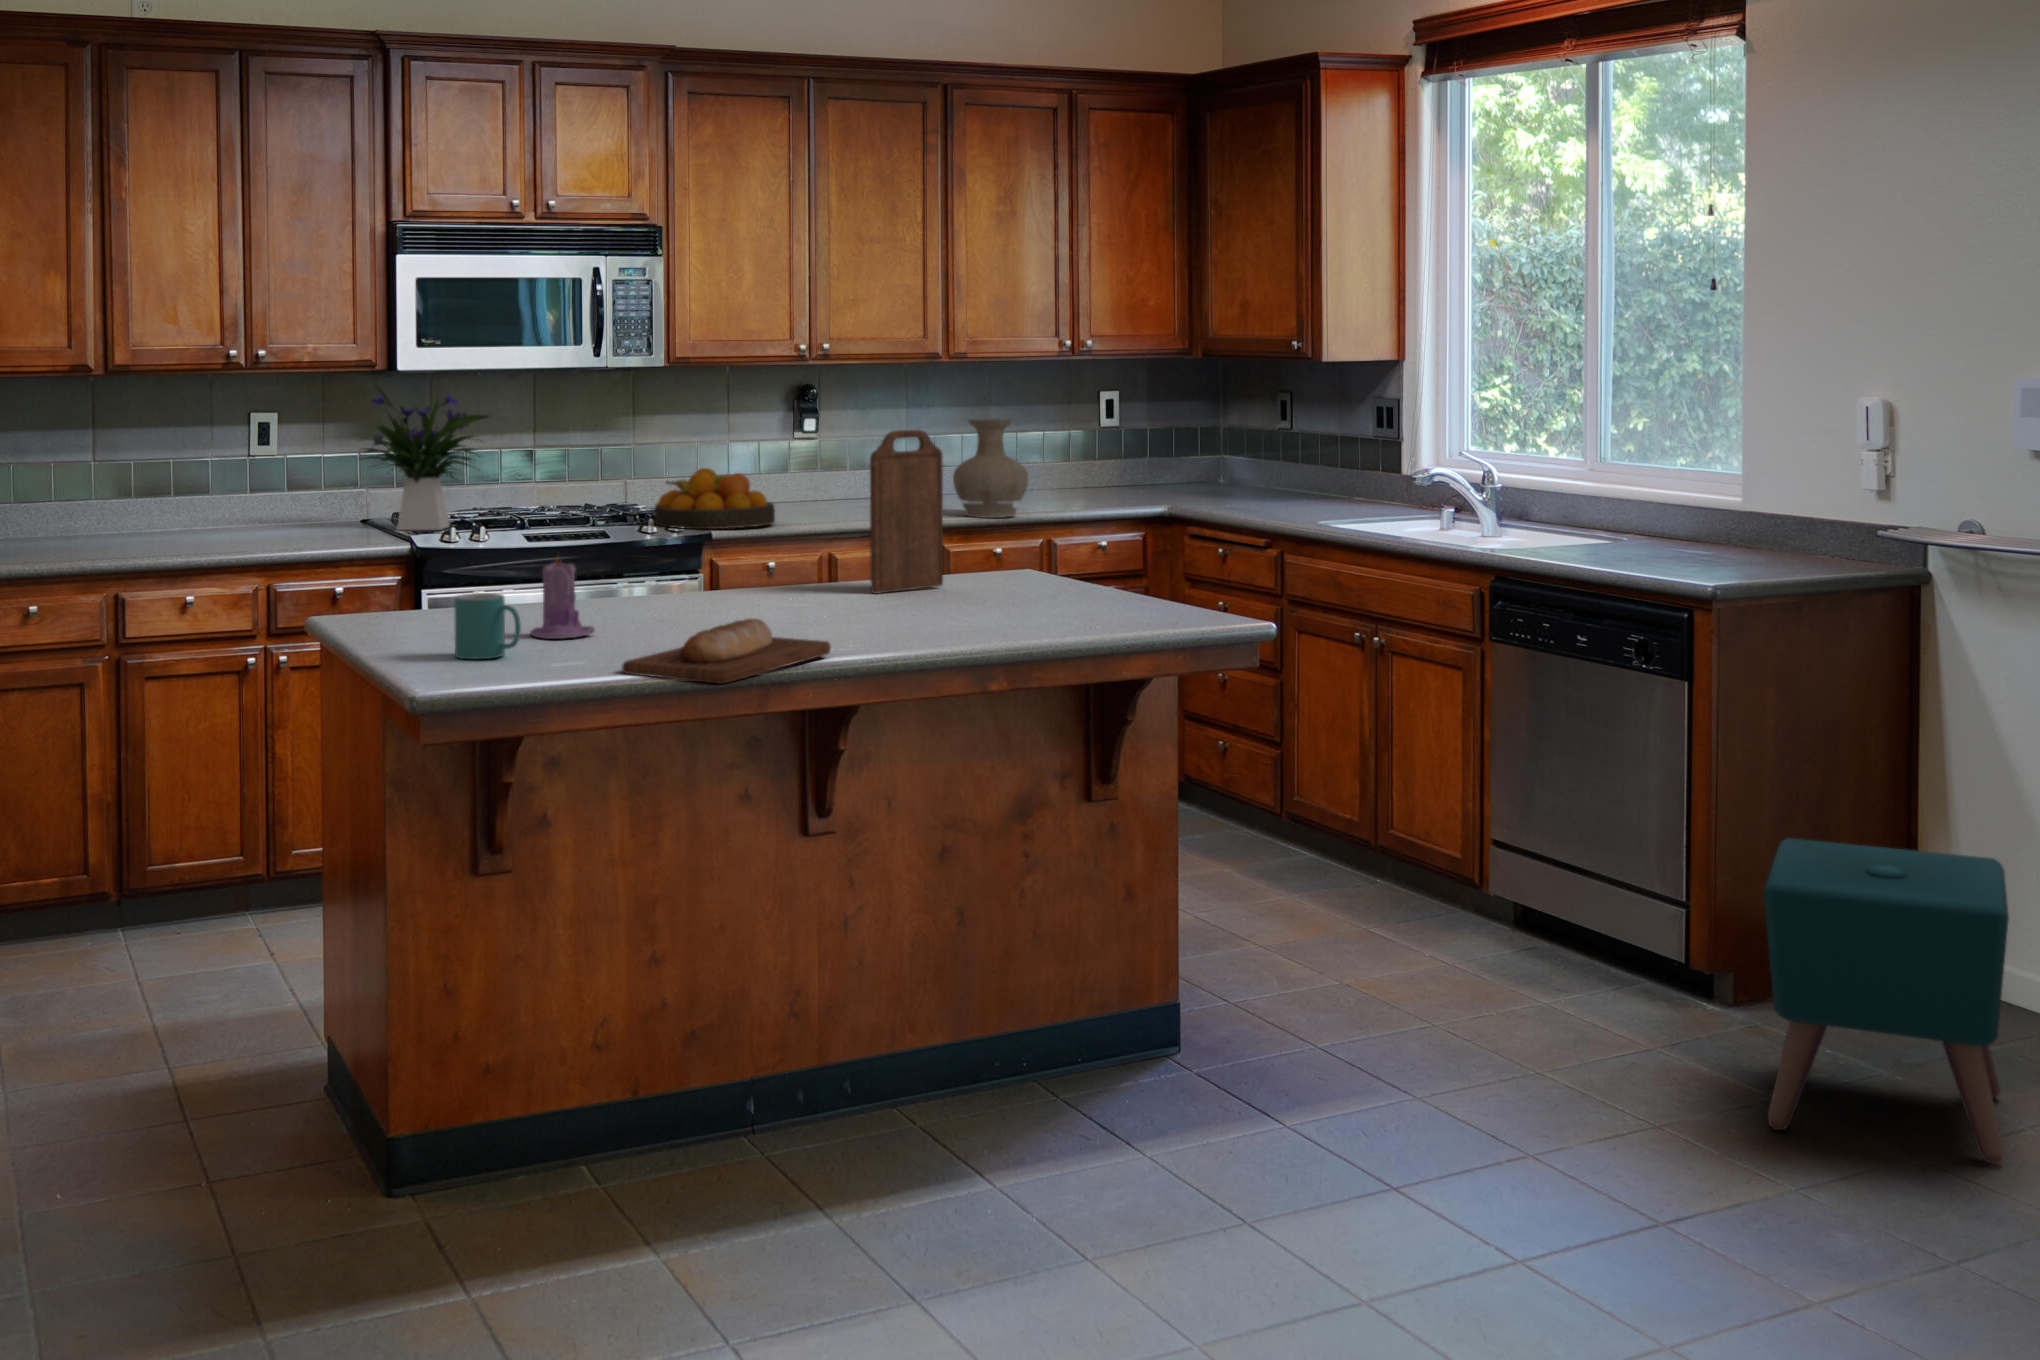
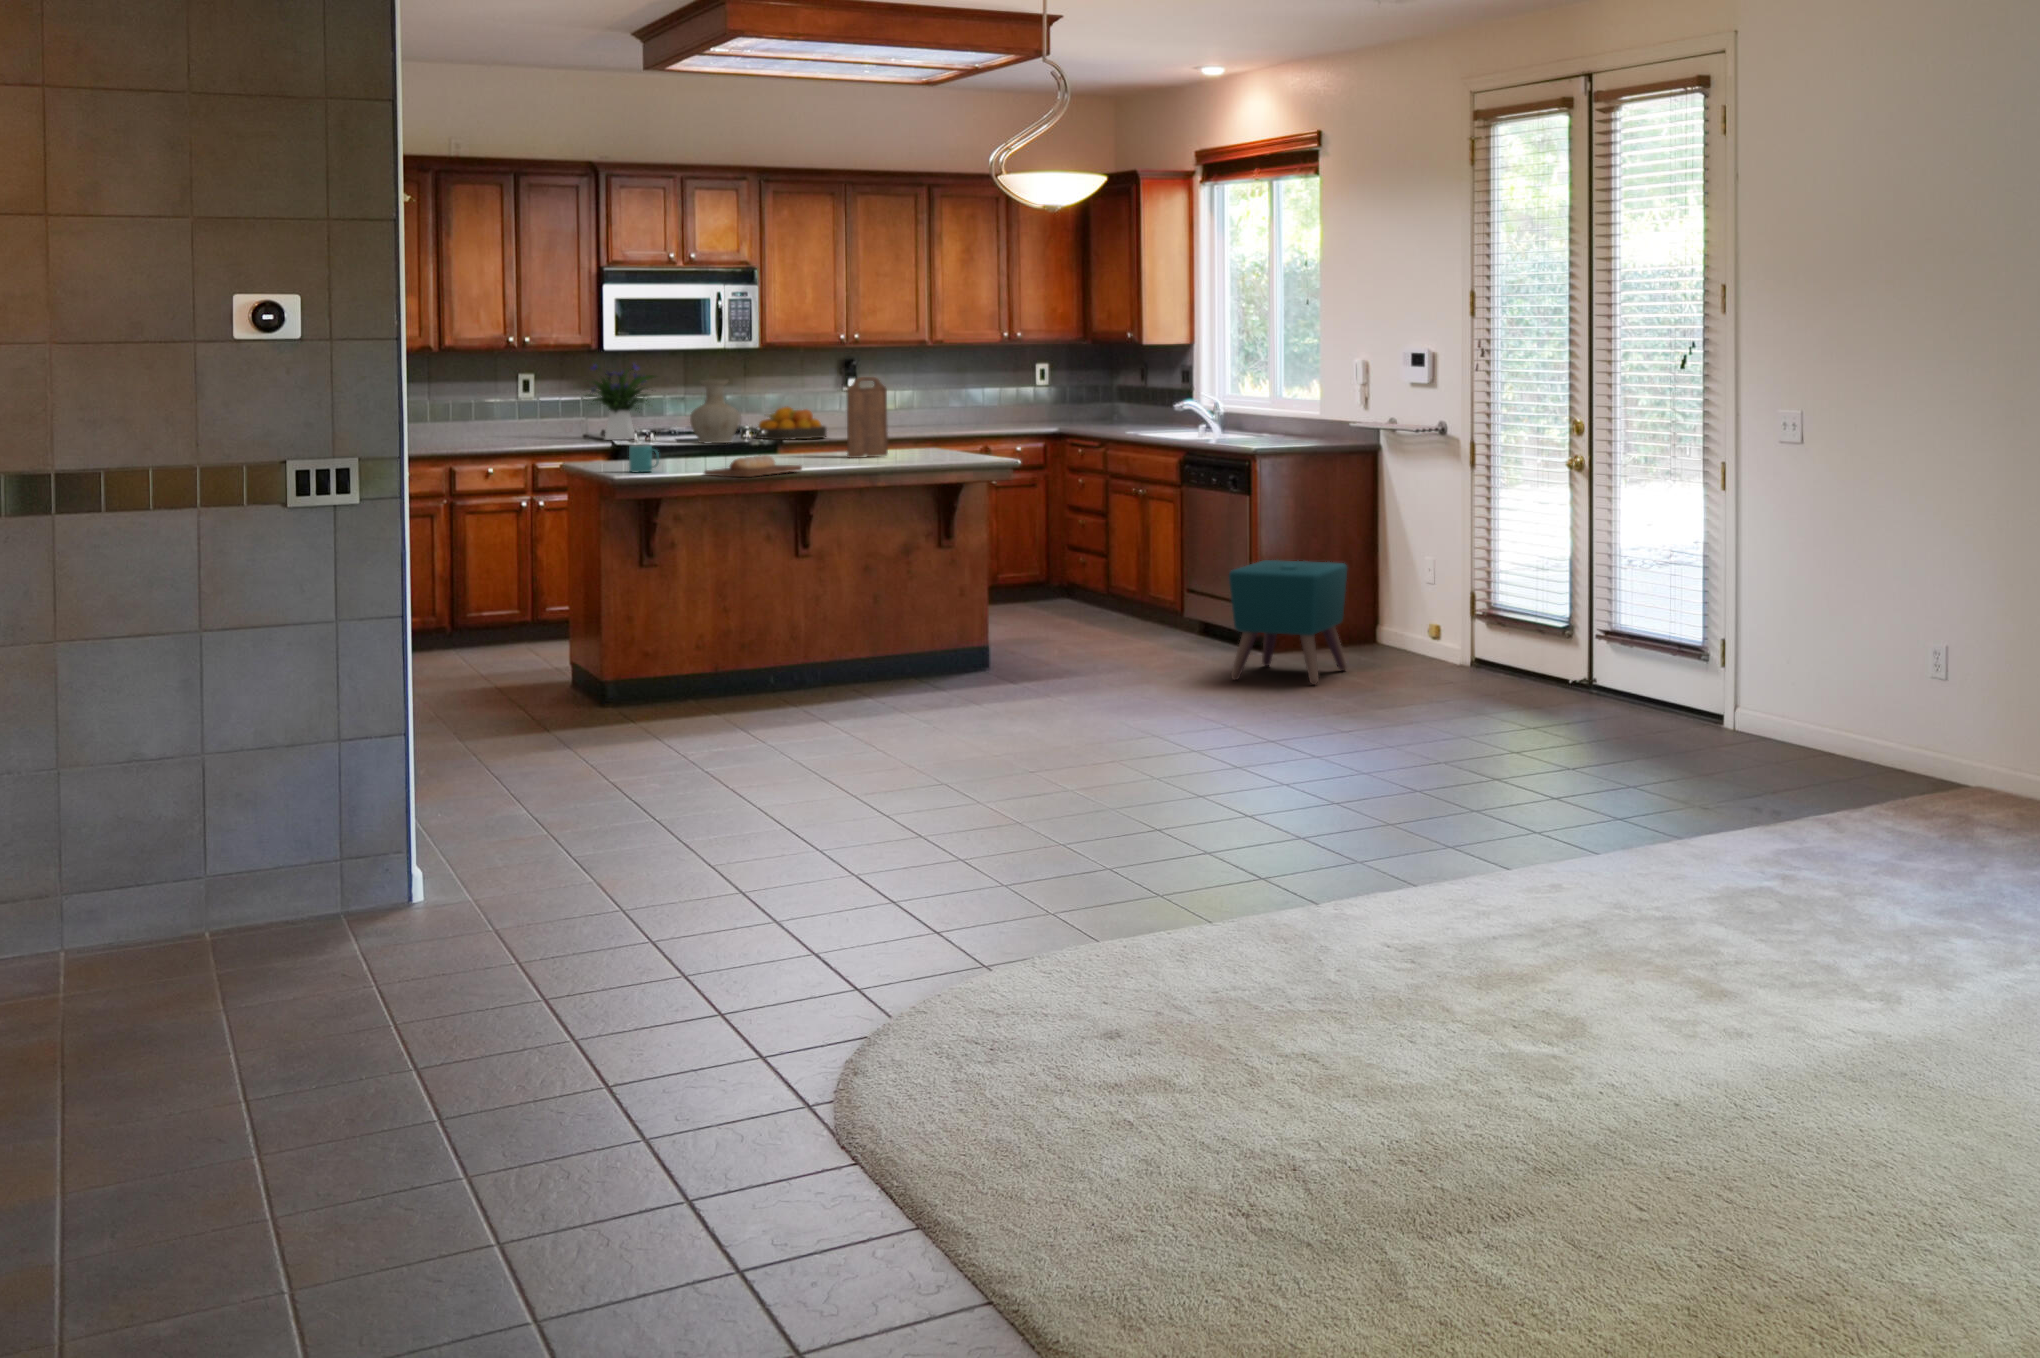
vase: present [953,418,1028,518] -> present [690,380,740,443]
candle: present [530,558,595,639] -> none [666,429,697,468]

